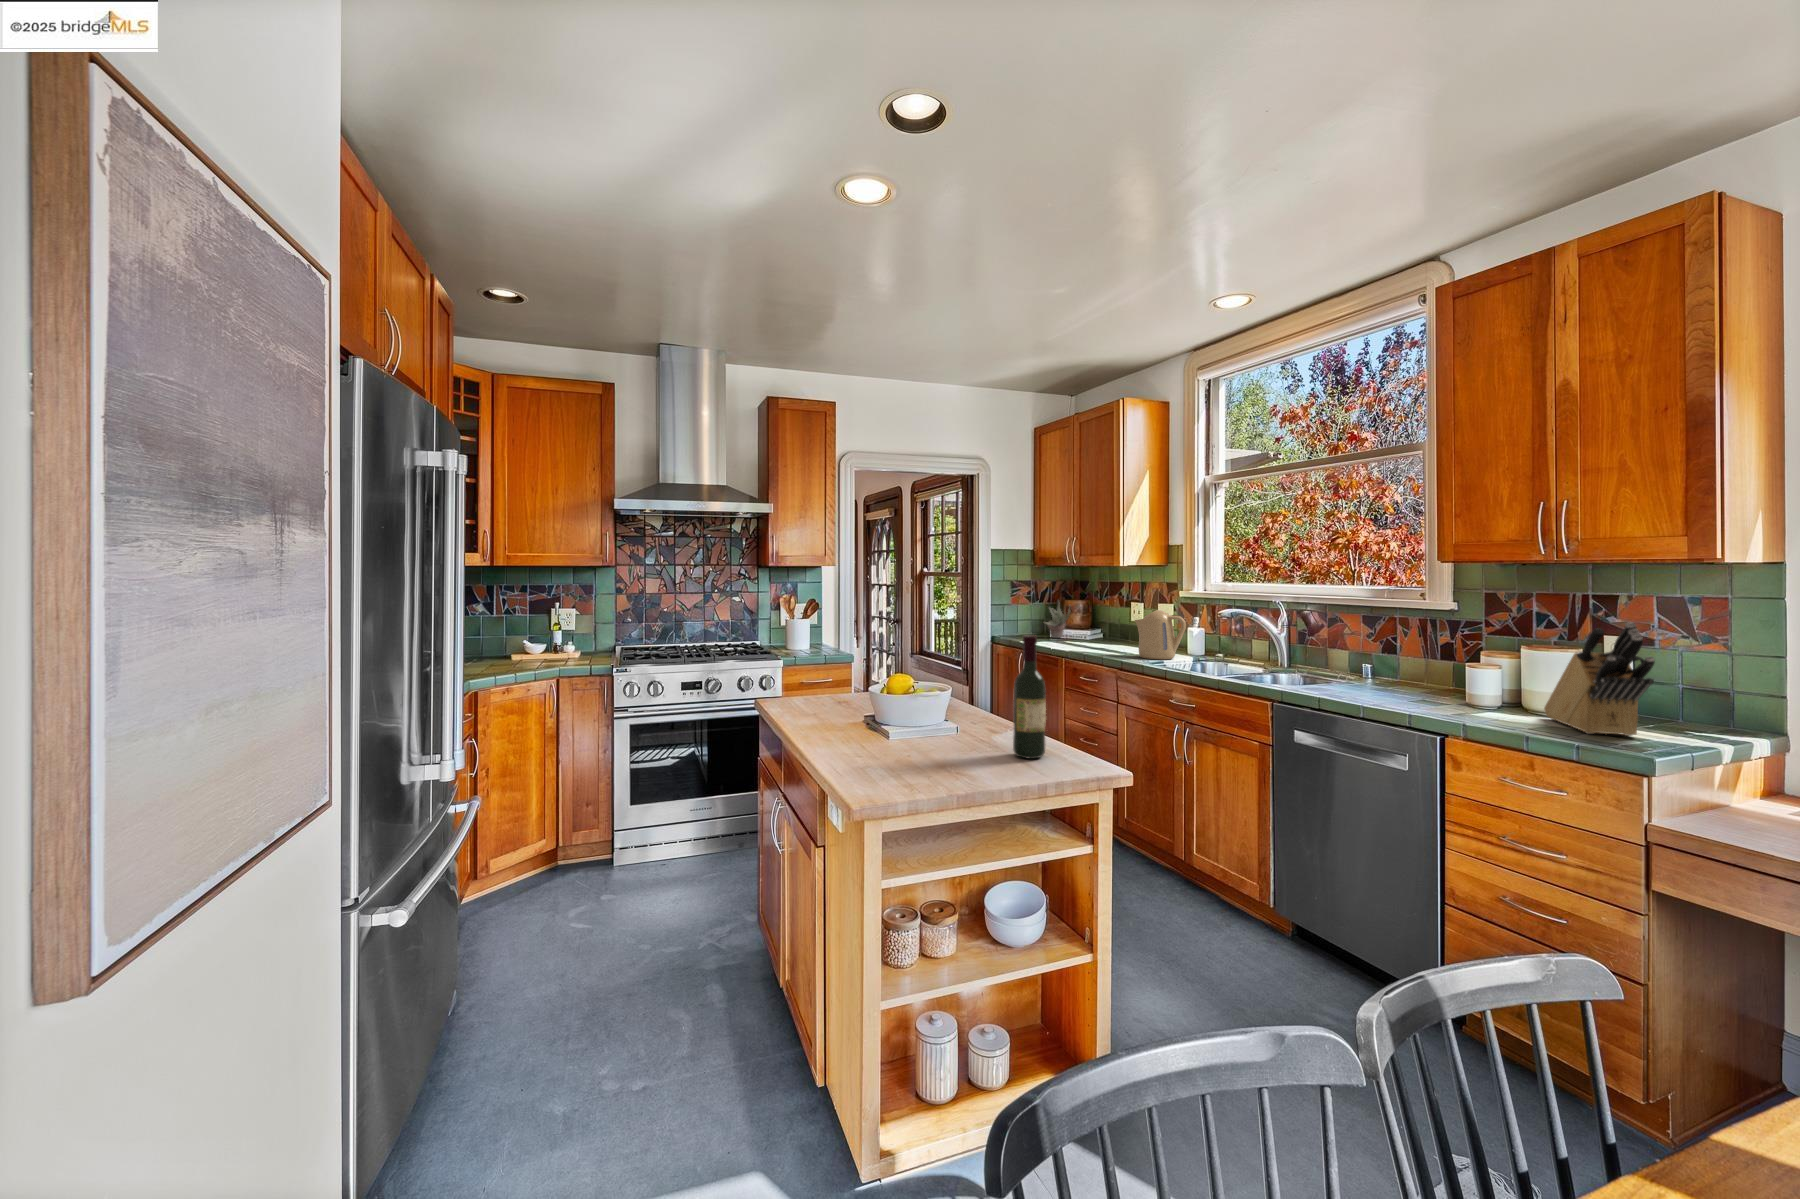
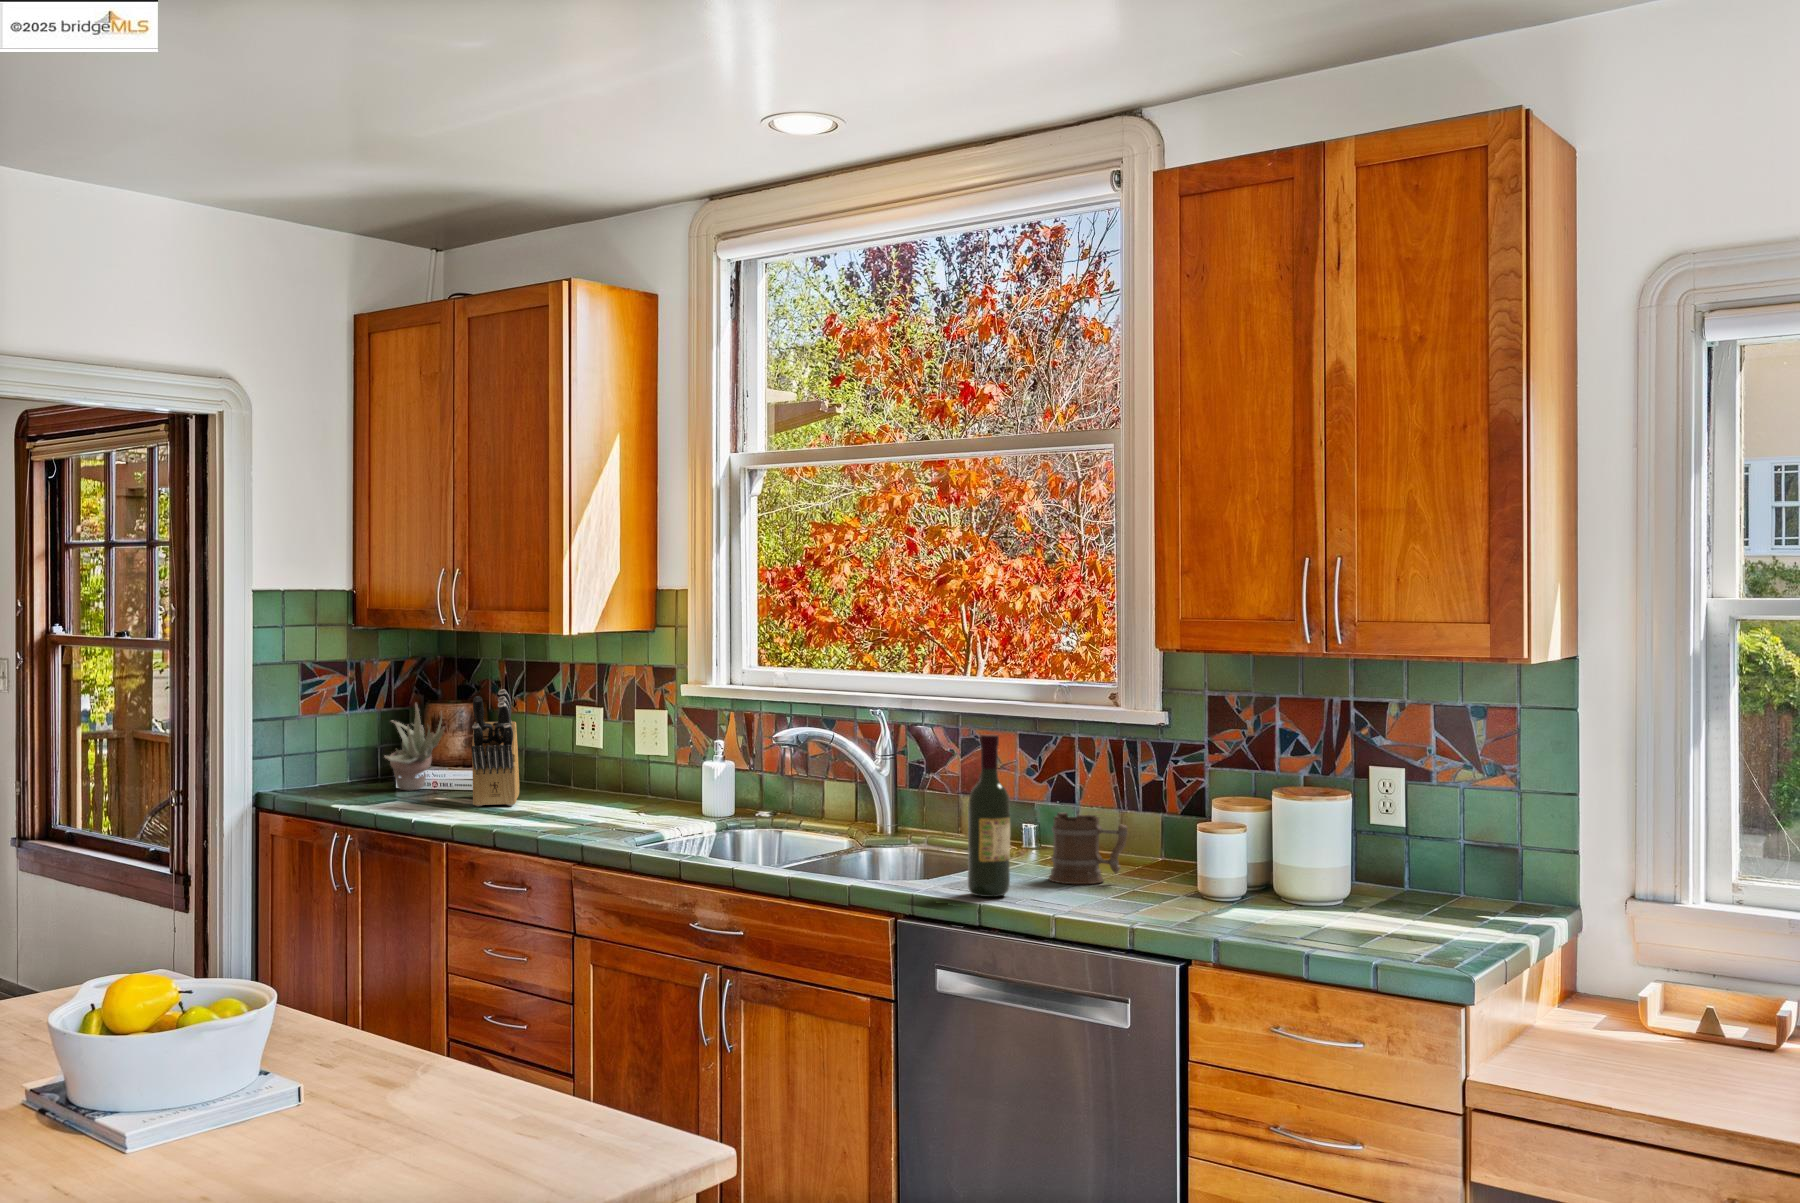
kettle: present [1135,610,1186,659] -> none [602,729,707,834]
knife block: present [1544,622,1655,736] -> present [471,689,519,806]
wine bottle: present [1013,635,1046,759] -> present [968,734,1010,897]
mug: none [1369,655,1421,695] -> present [1049,812,1128,884]

